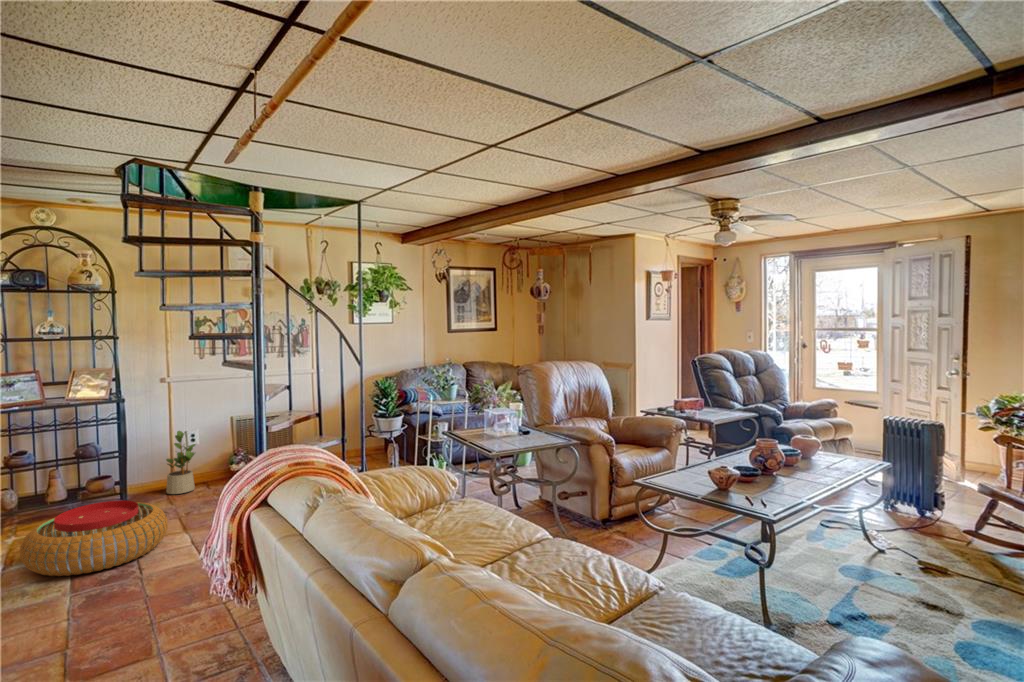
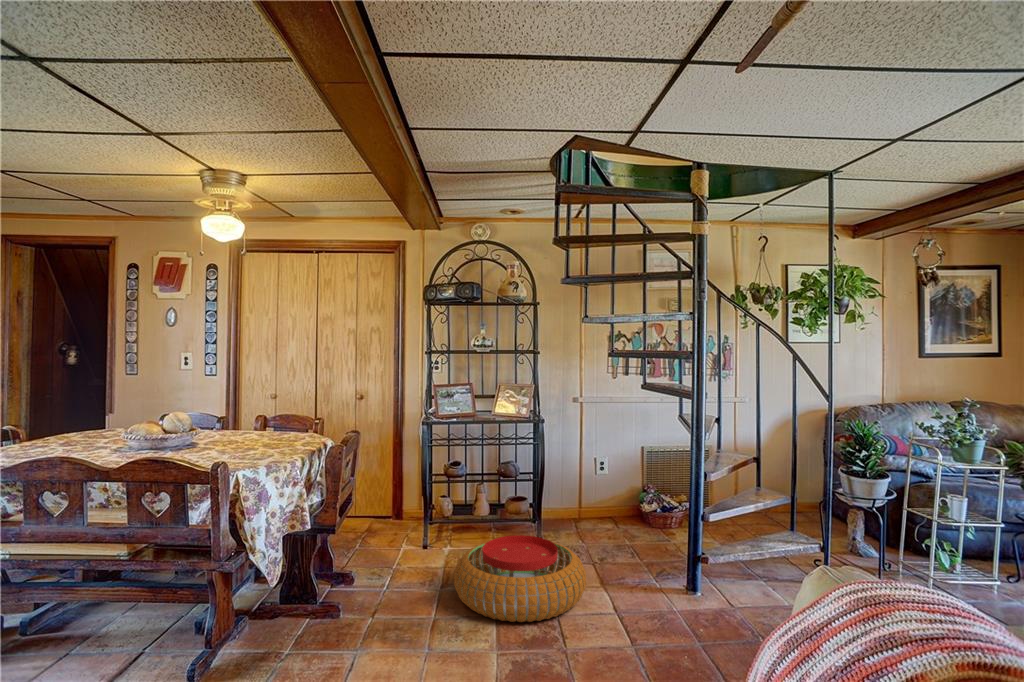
potted plant: present [166,431,195,494] -> none [576,459,606,532]

